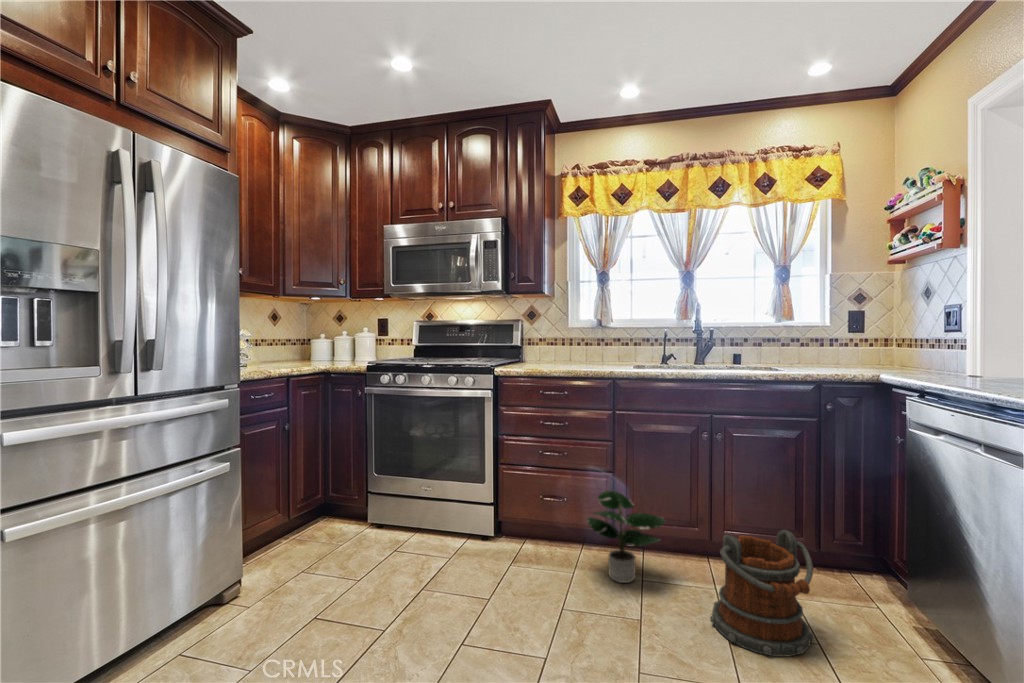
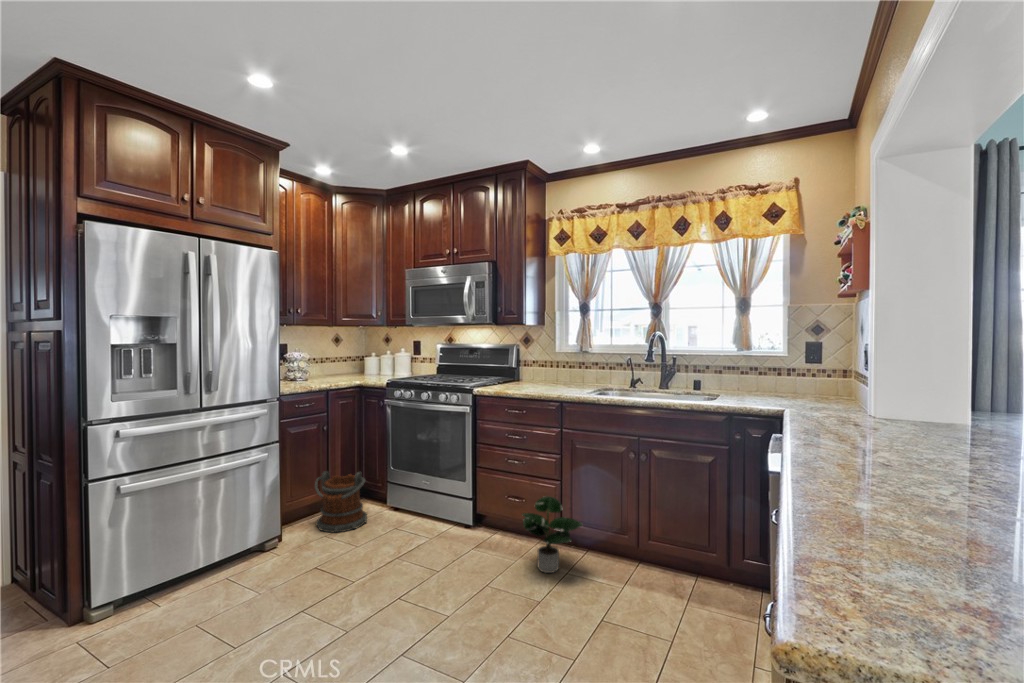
bucket: present [710,530,814,656] -> present [315,471,367,532]

